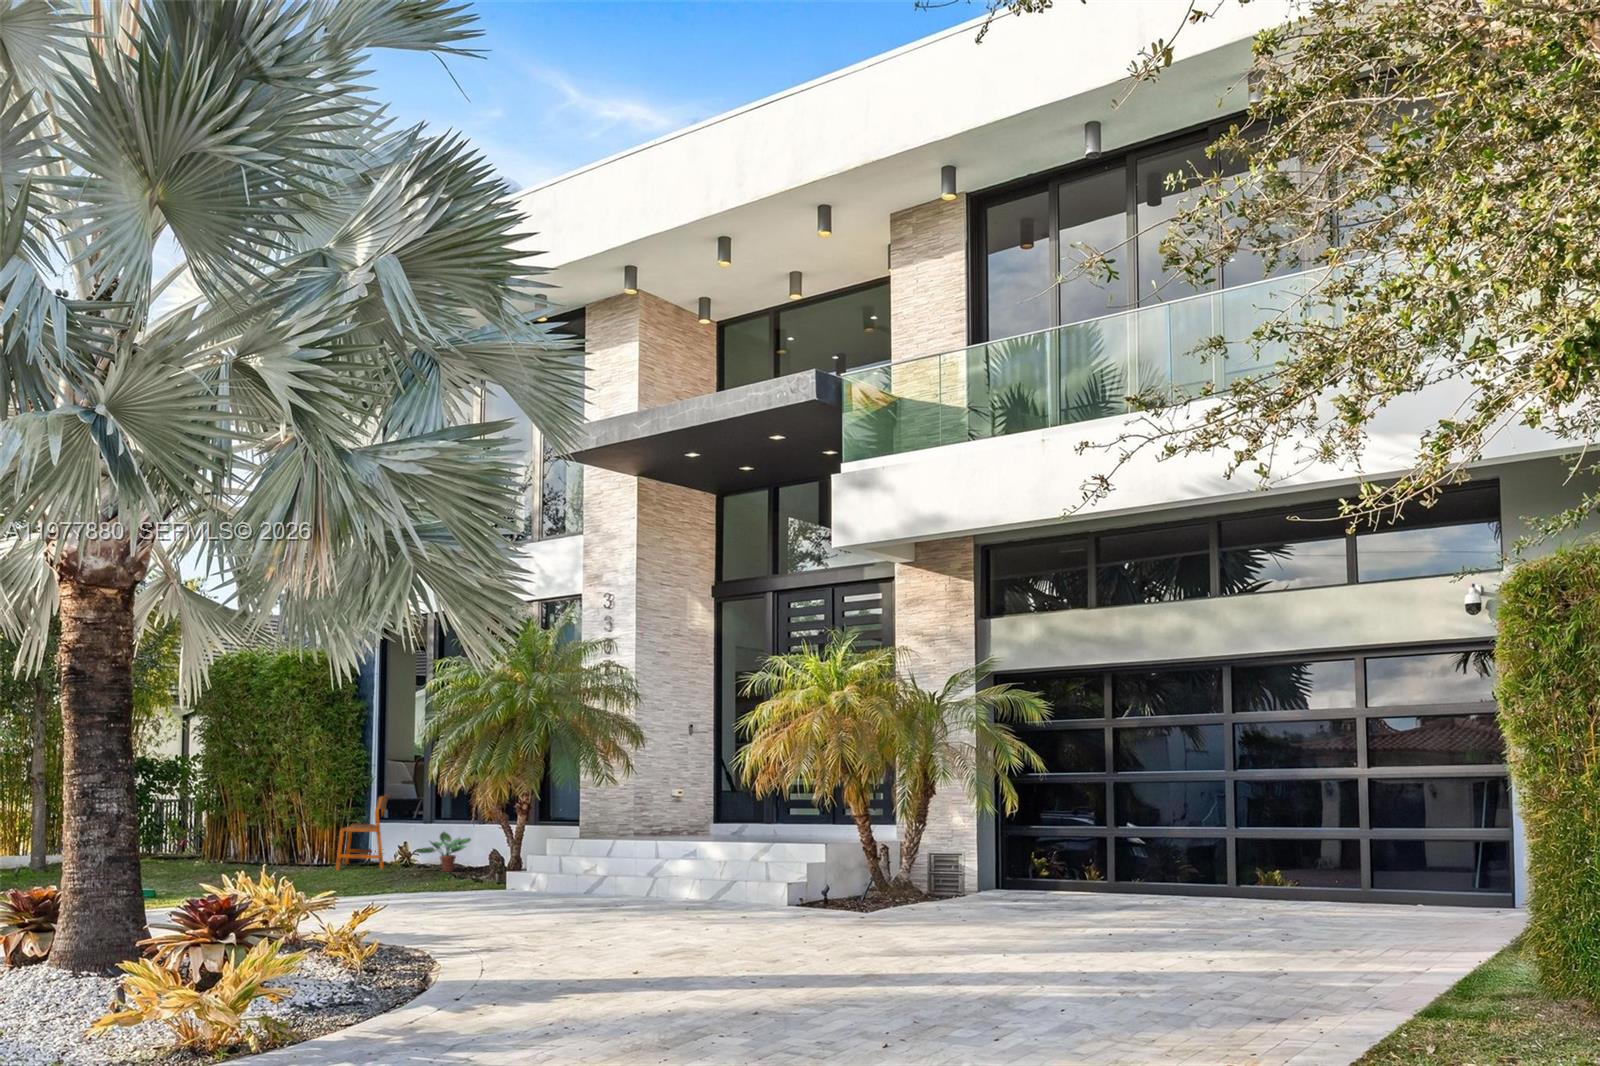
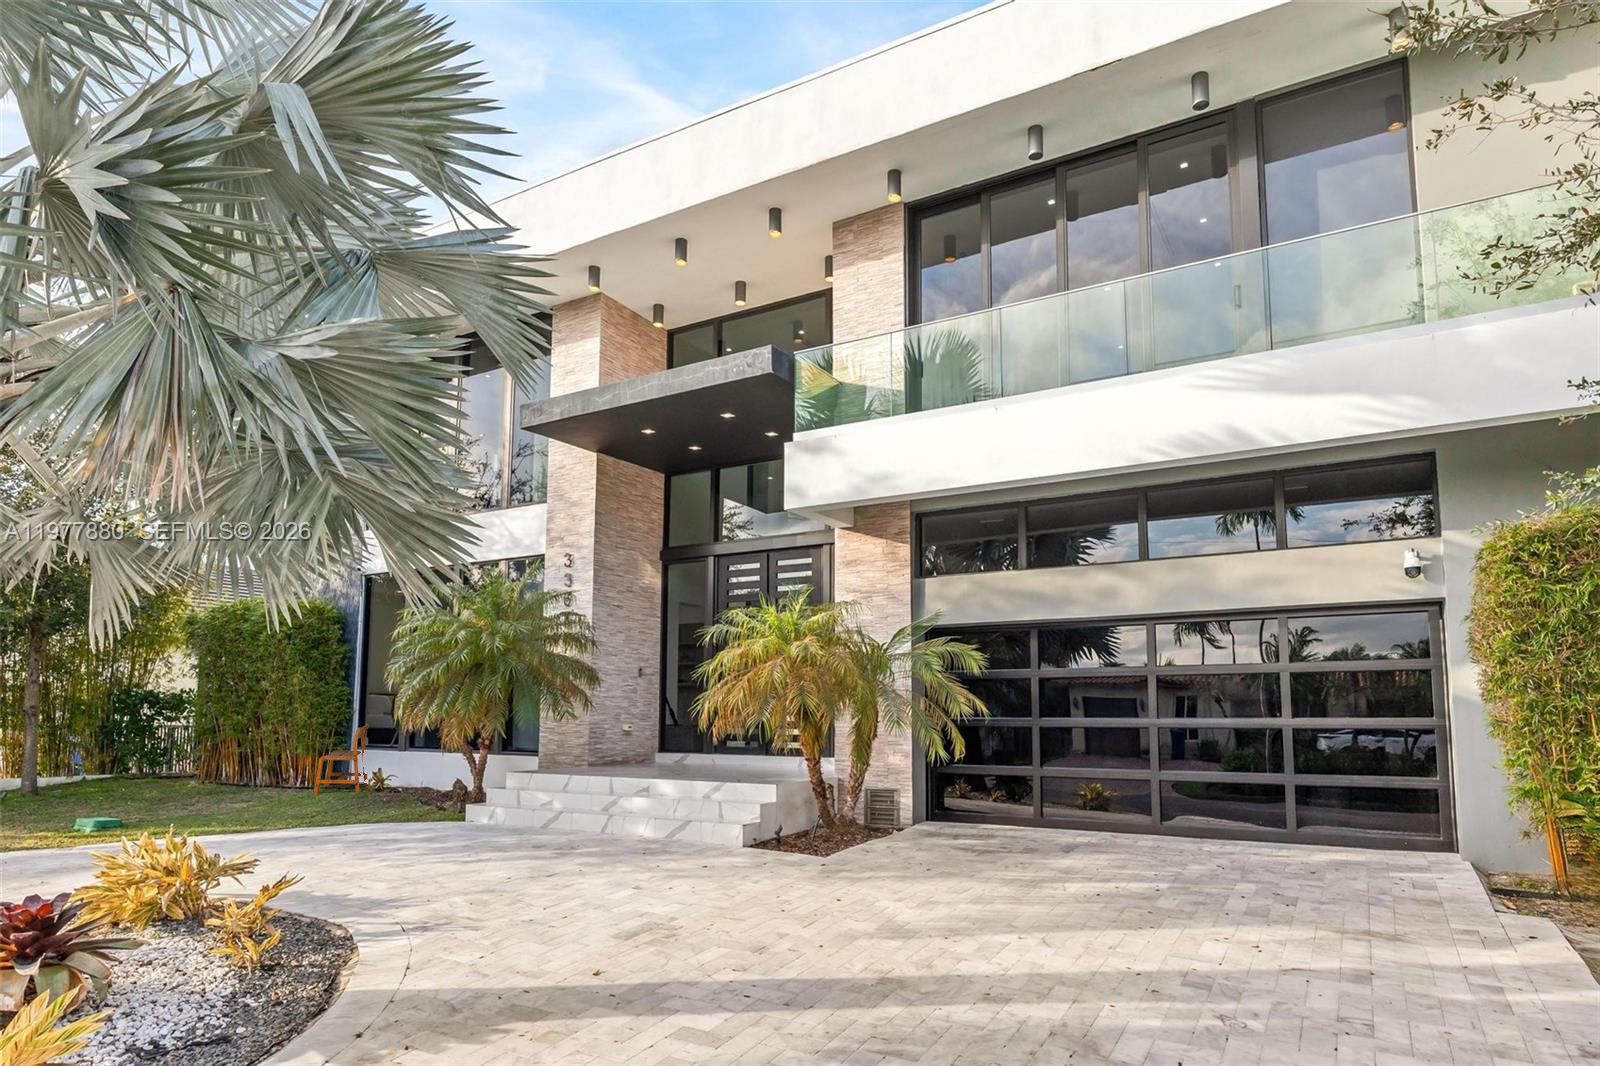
potted plant: present [416,832,471,872] -> none [385,760,440,797]

